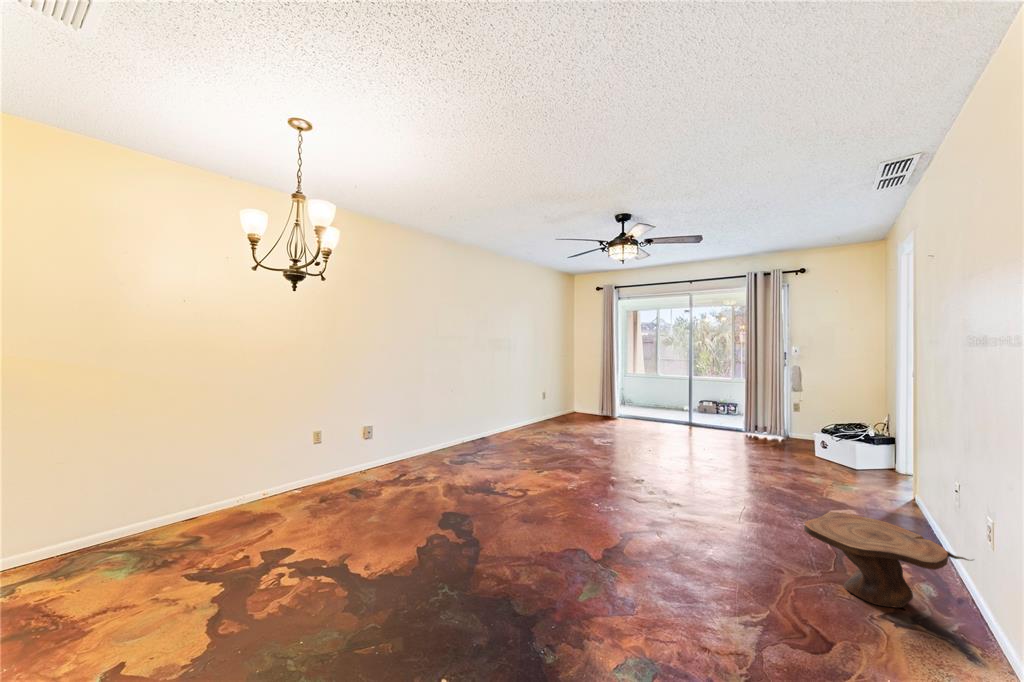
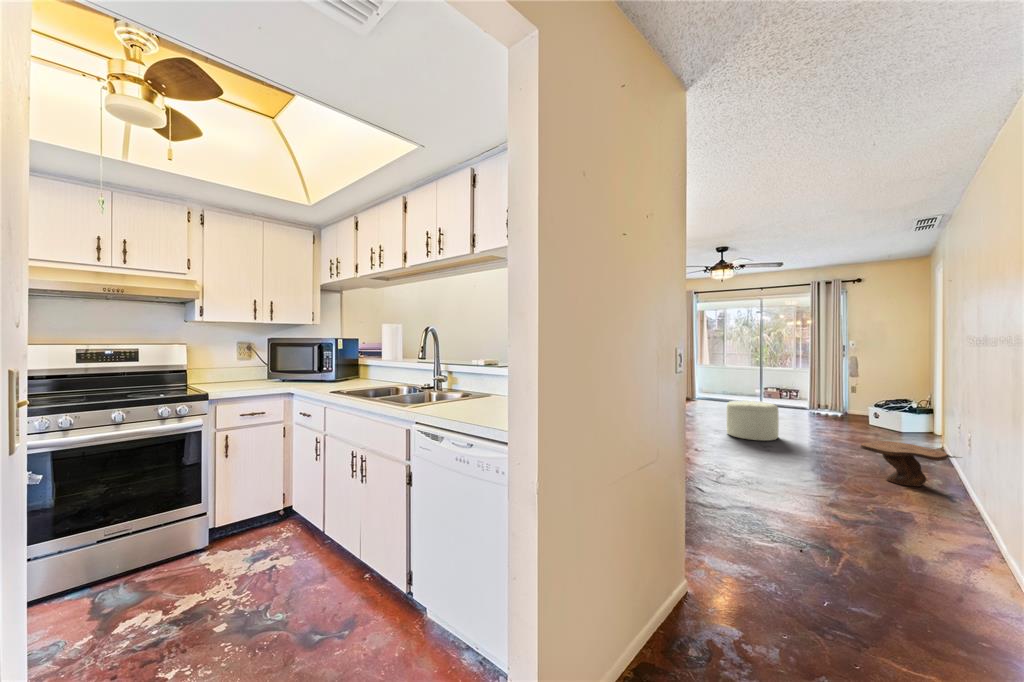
ottoman: none [629,429,696,491] -> present [727,400,779,441]

